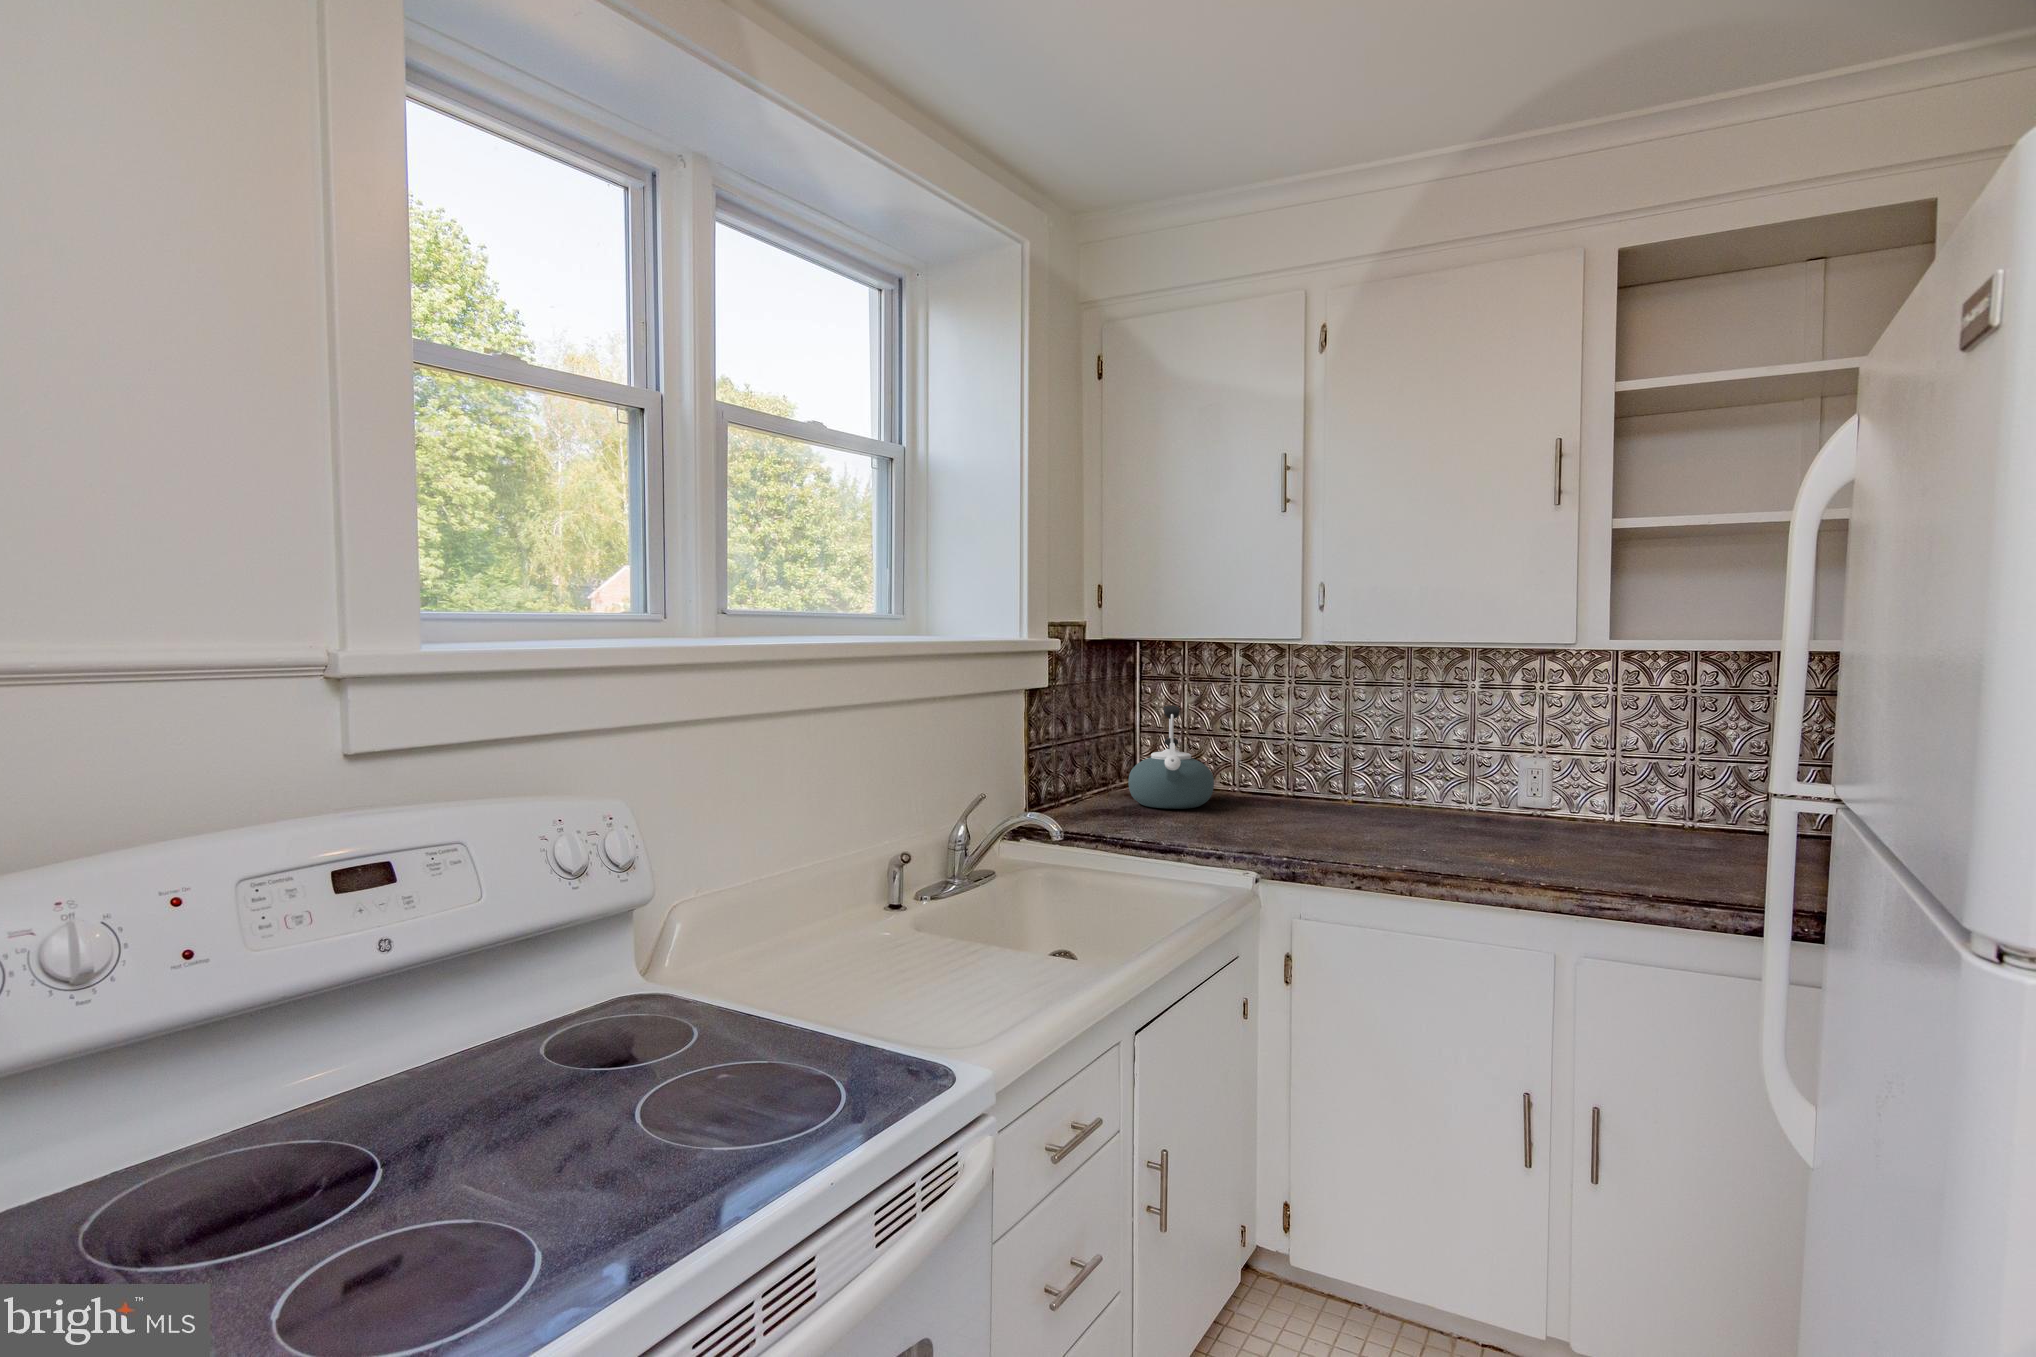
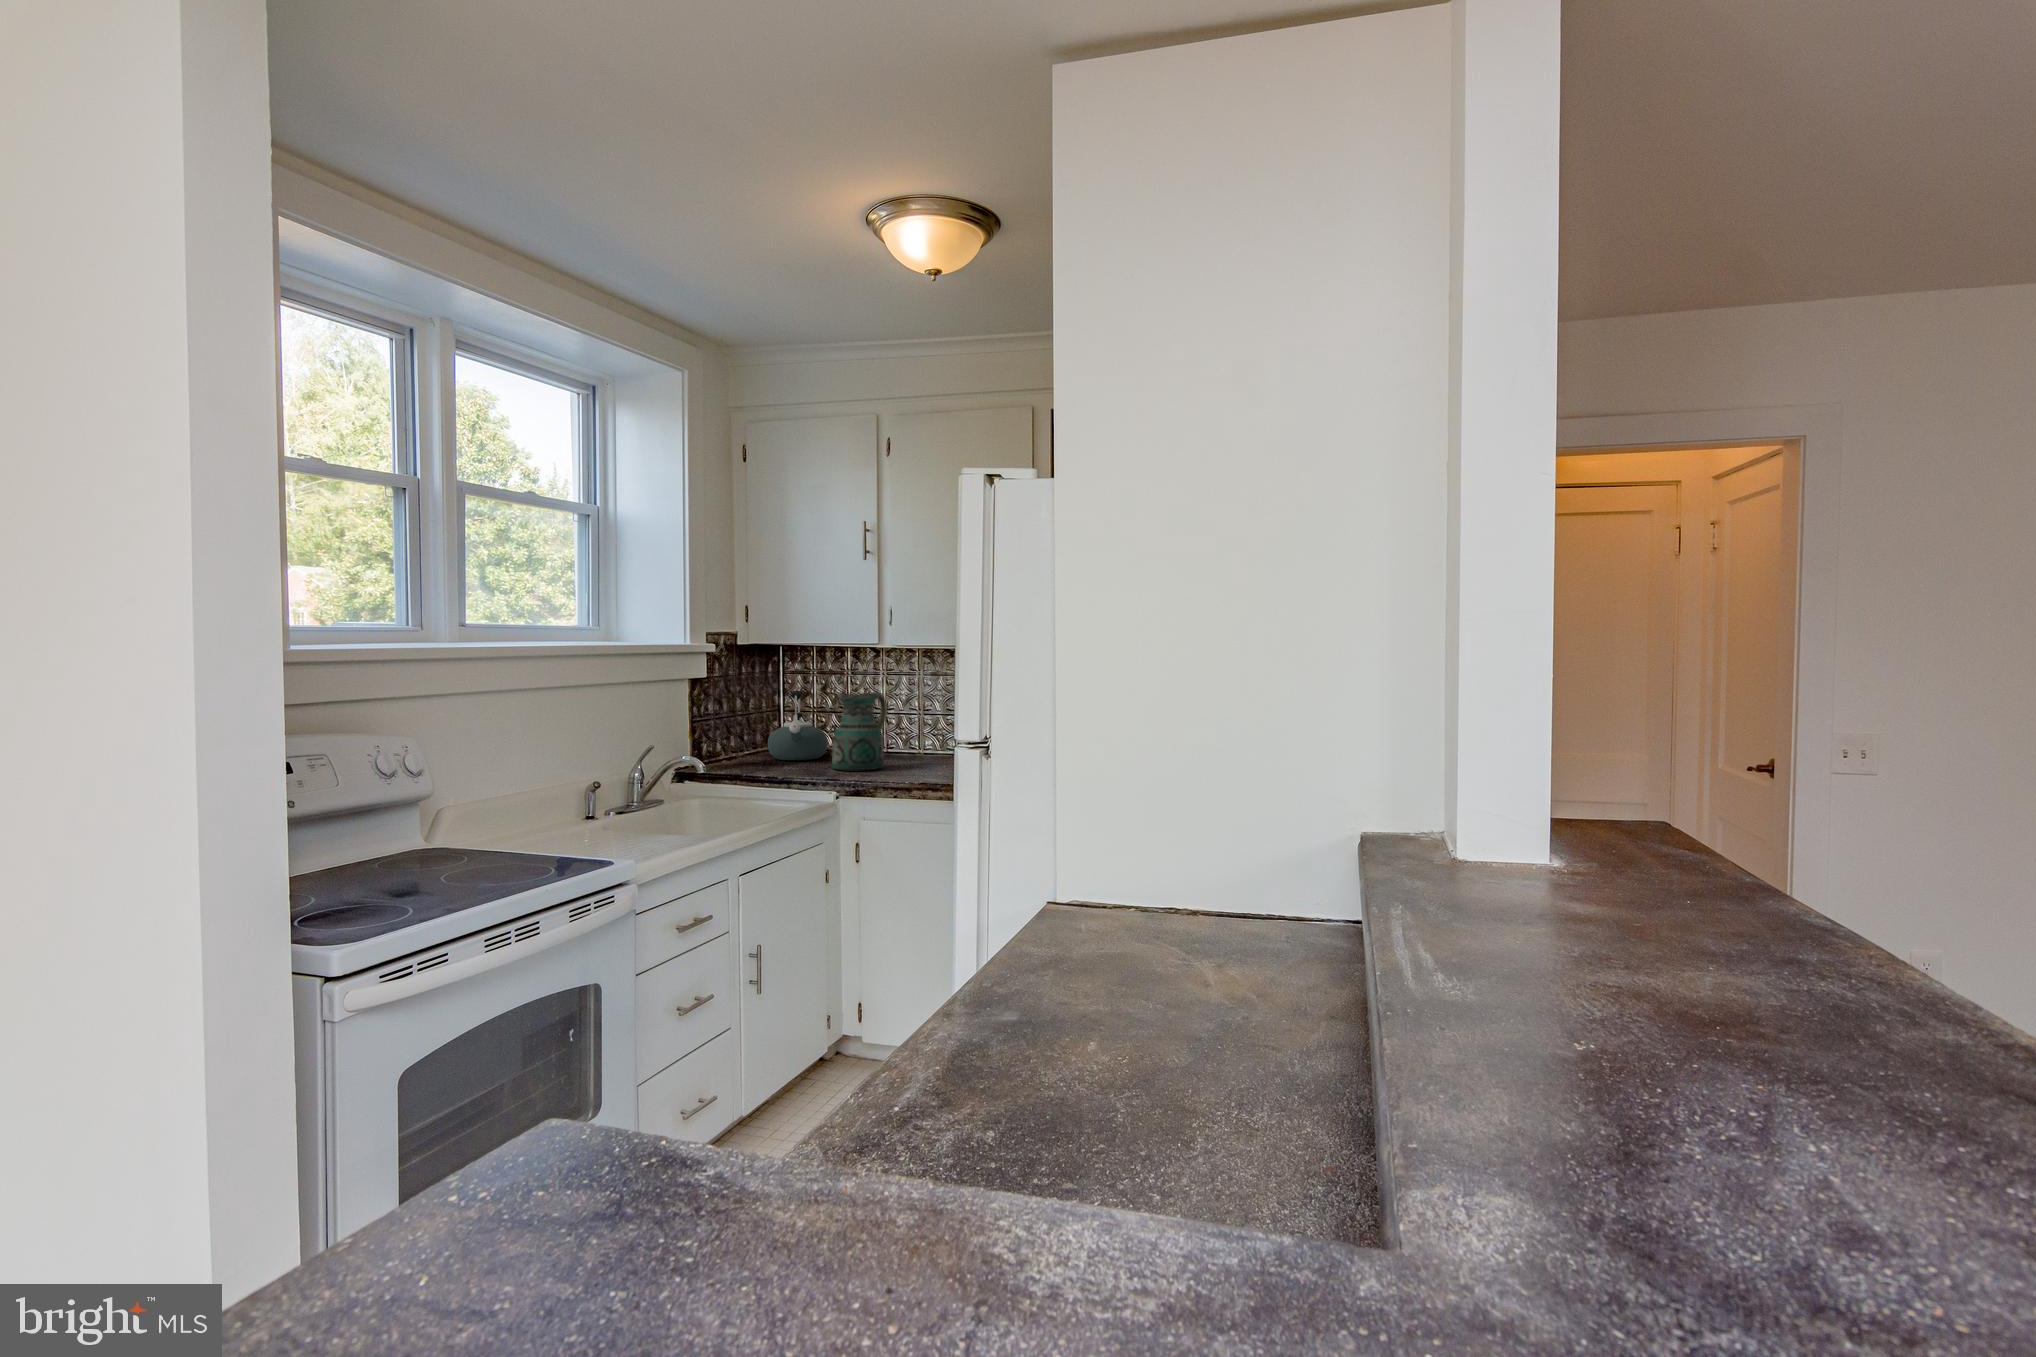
ceramic pitcher: none [1235,712,1316,835] -> present [832,692,887,770]

